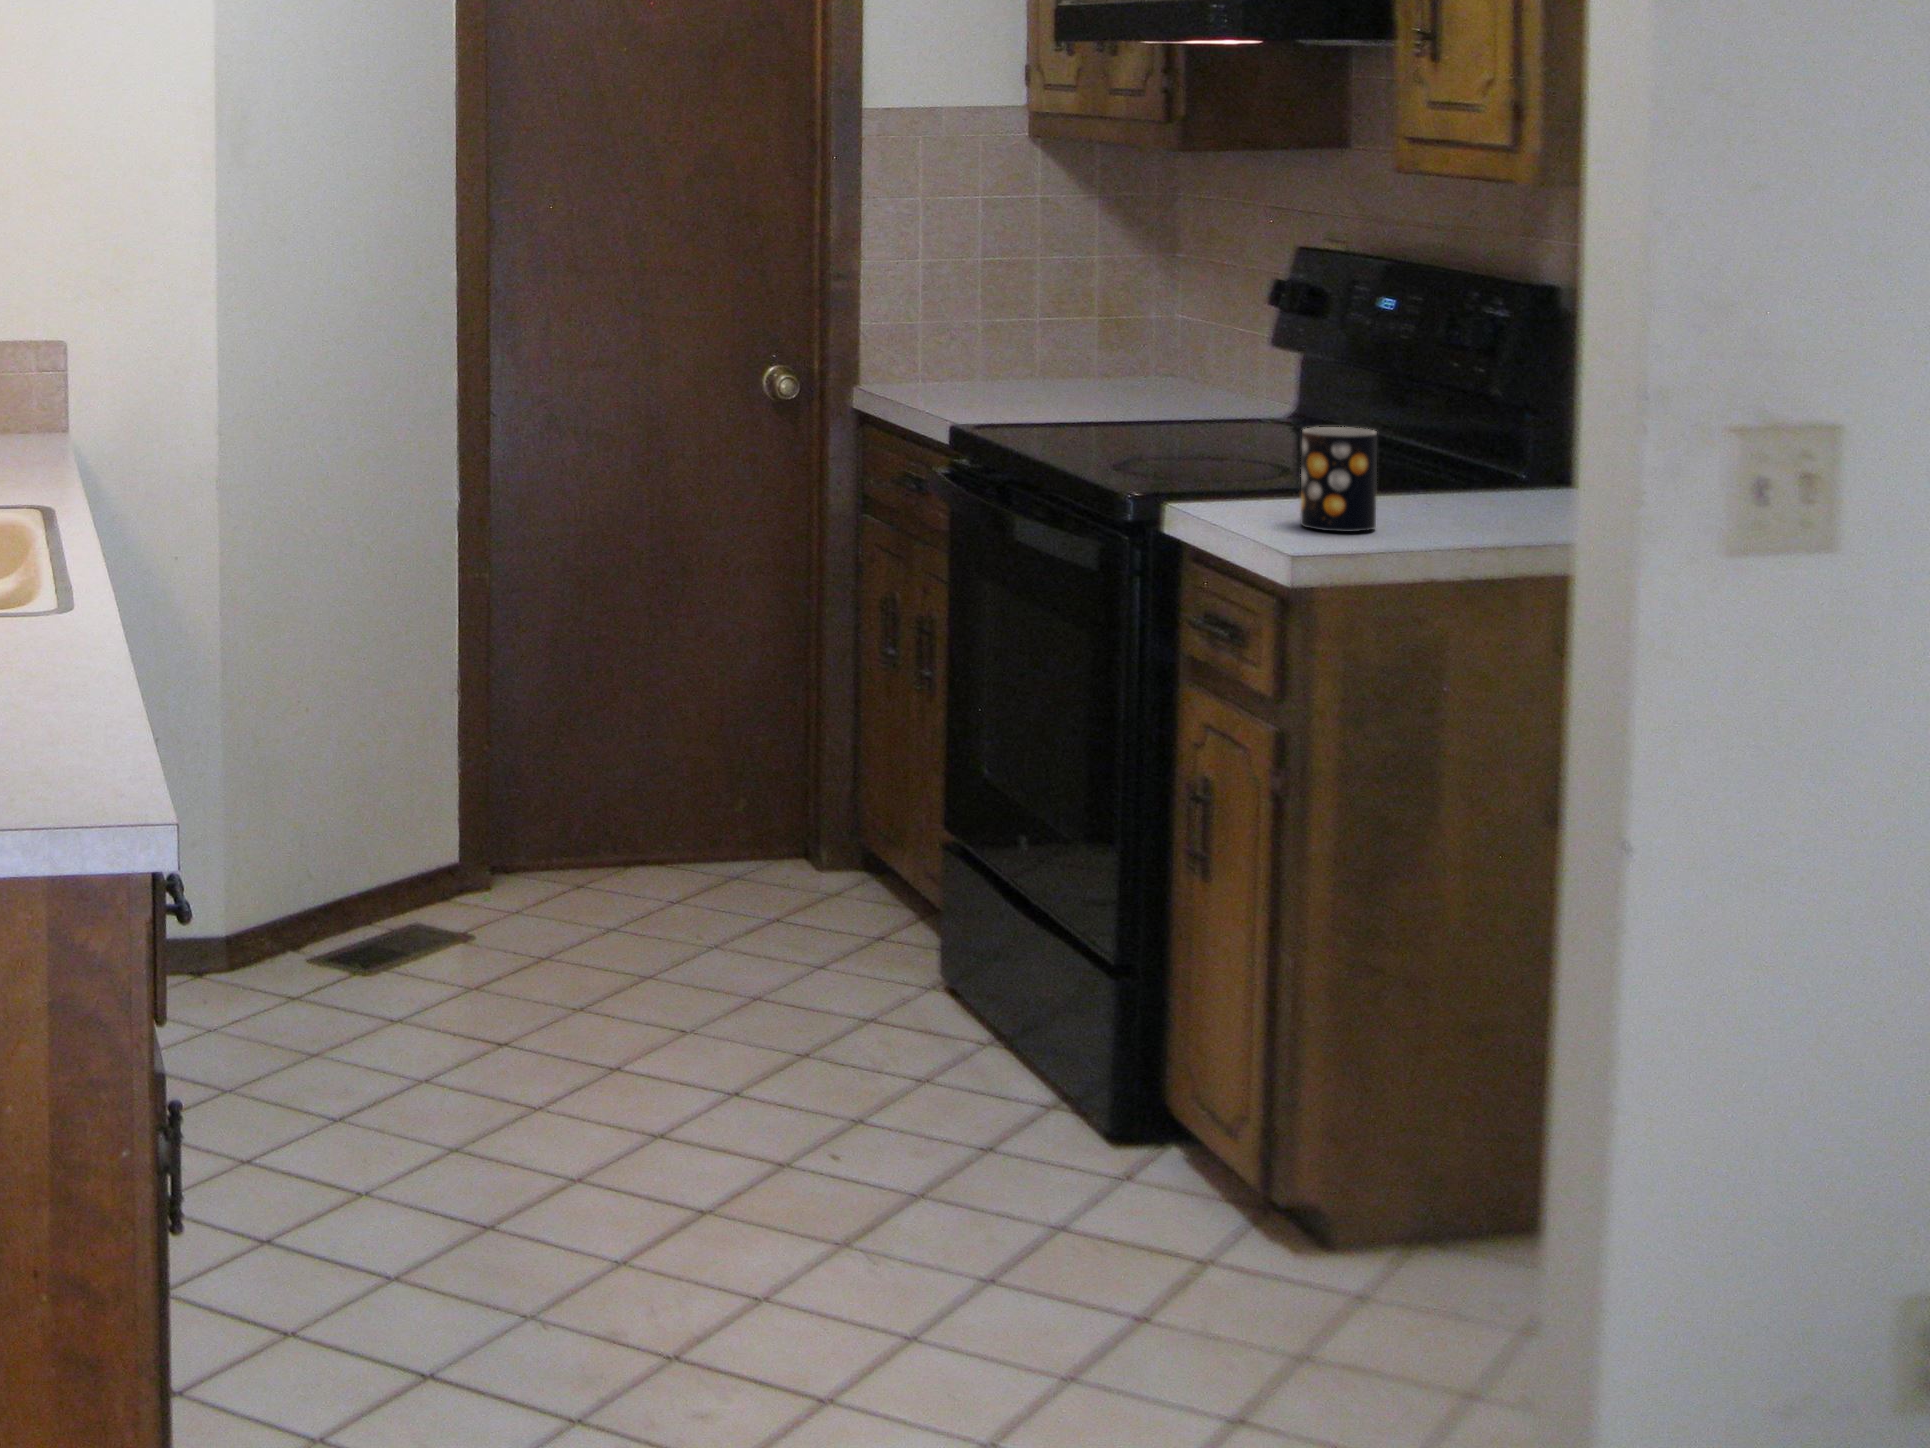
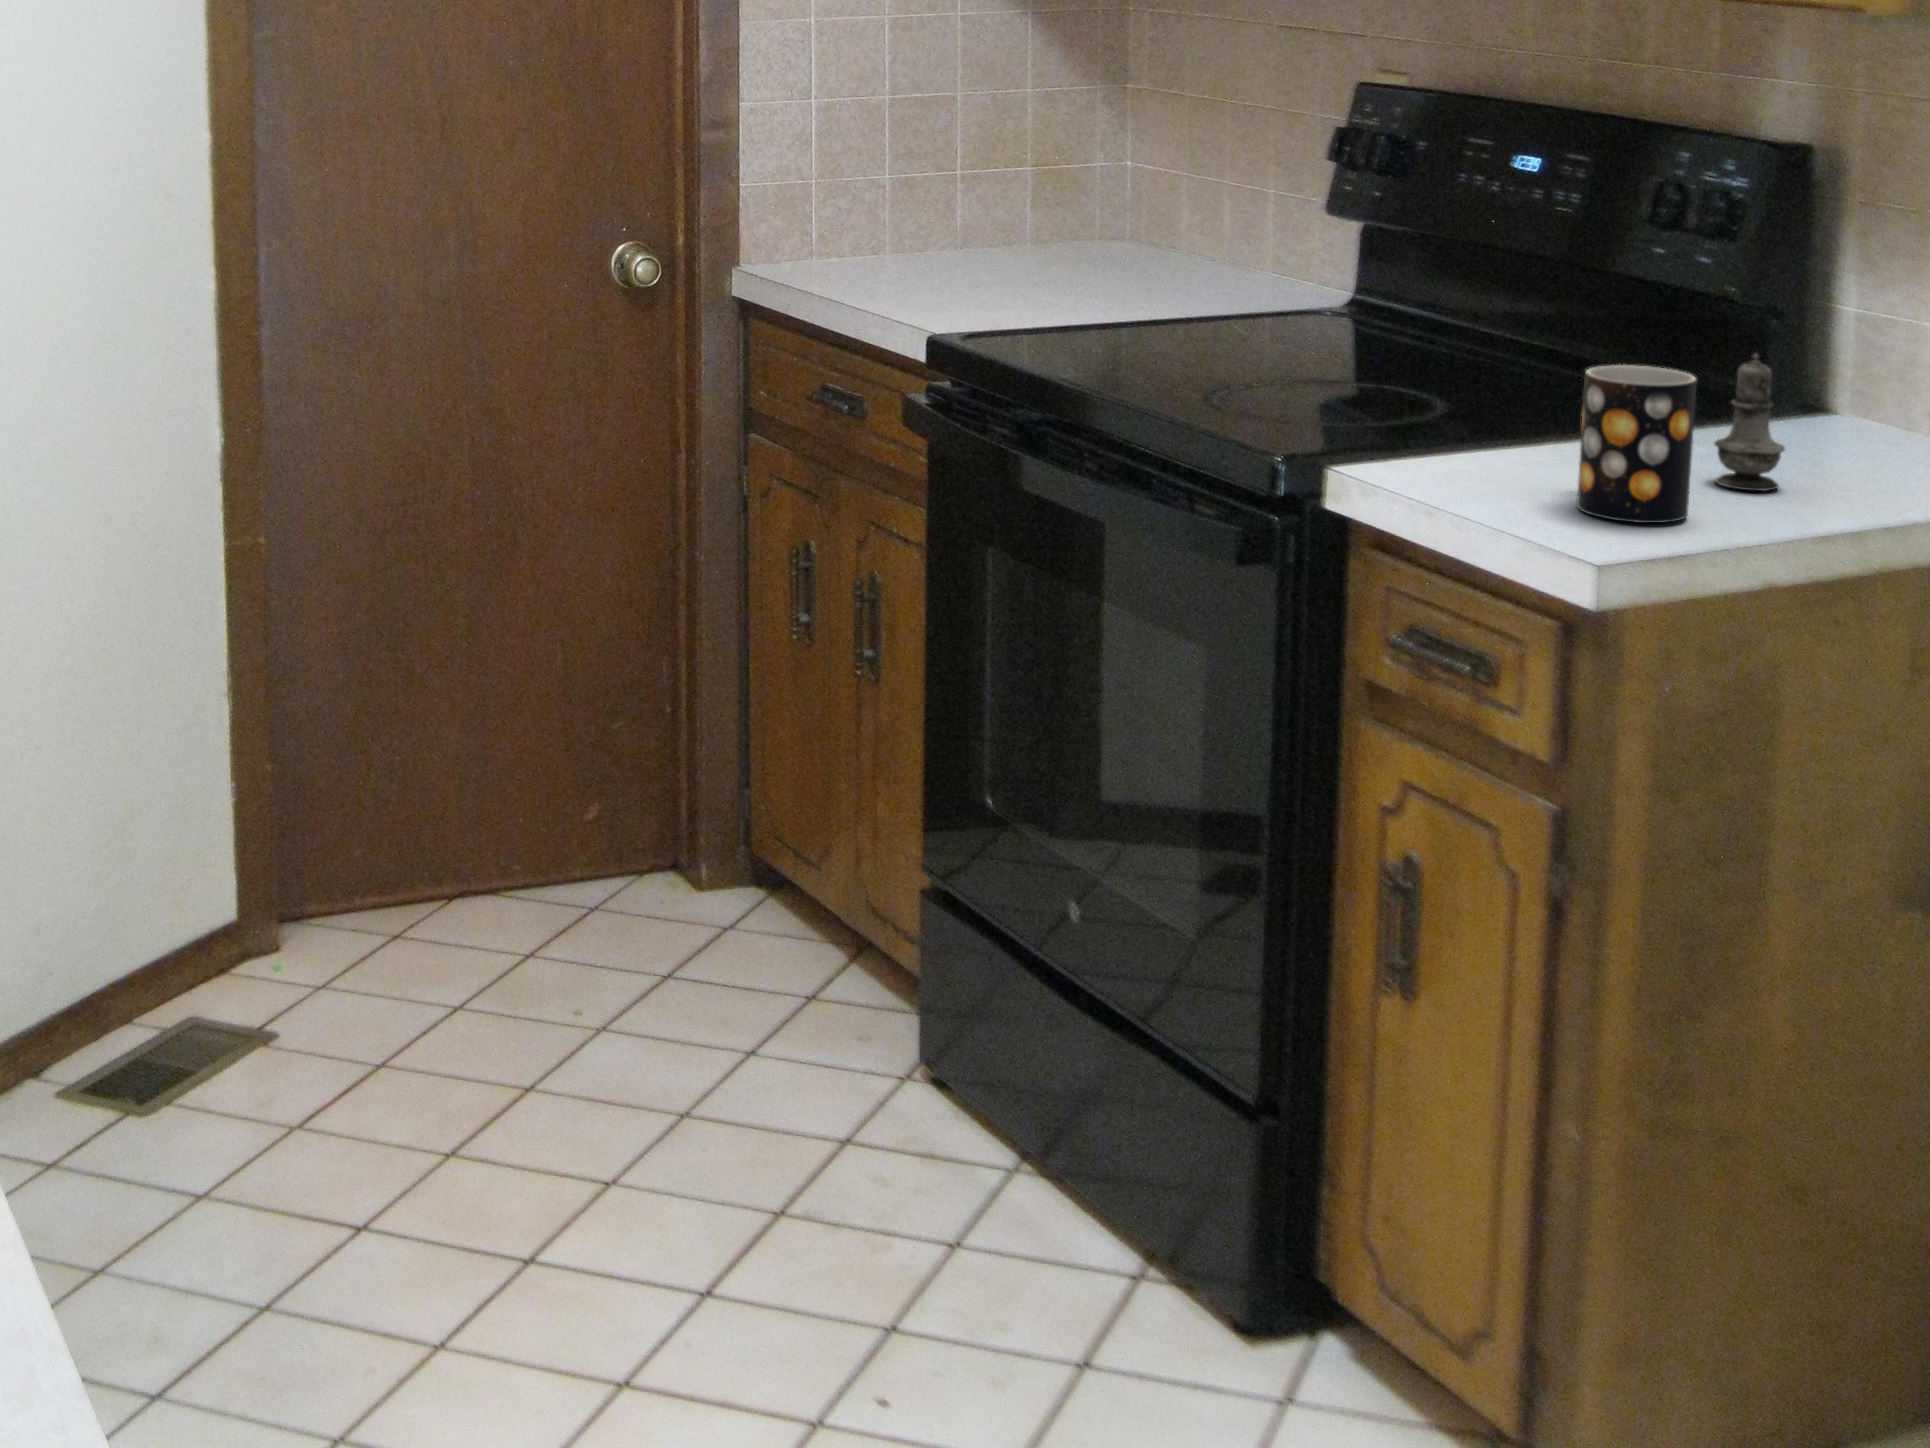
salt shaker: none [1427,424,1477,521] -> present [1715,353,1785,491]

